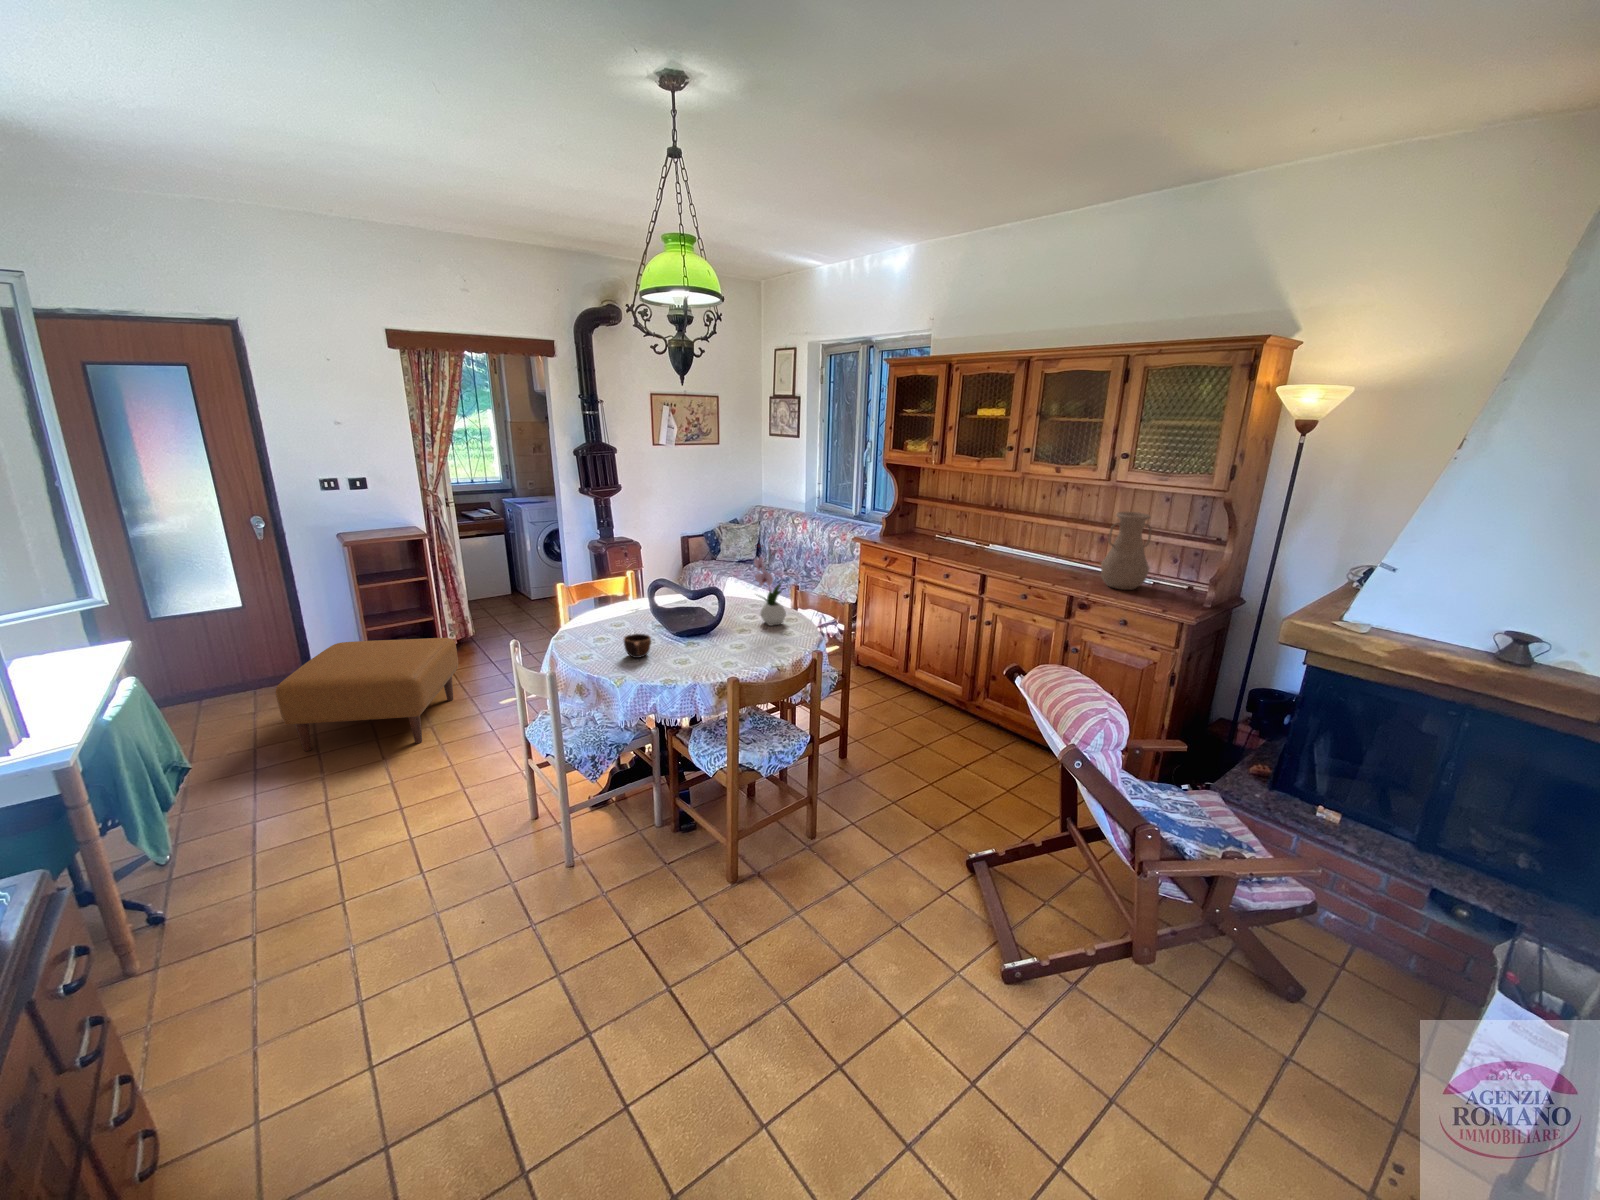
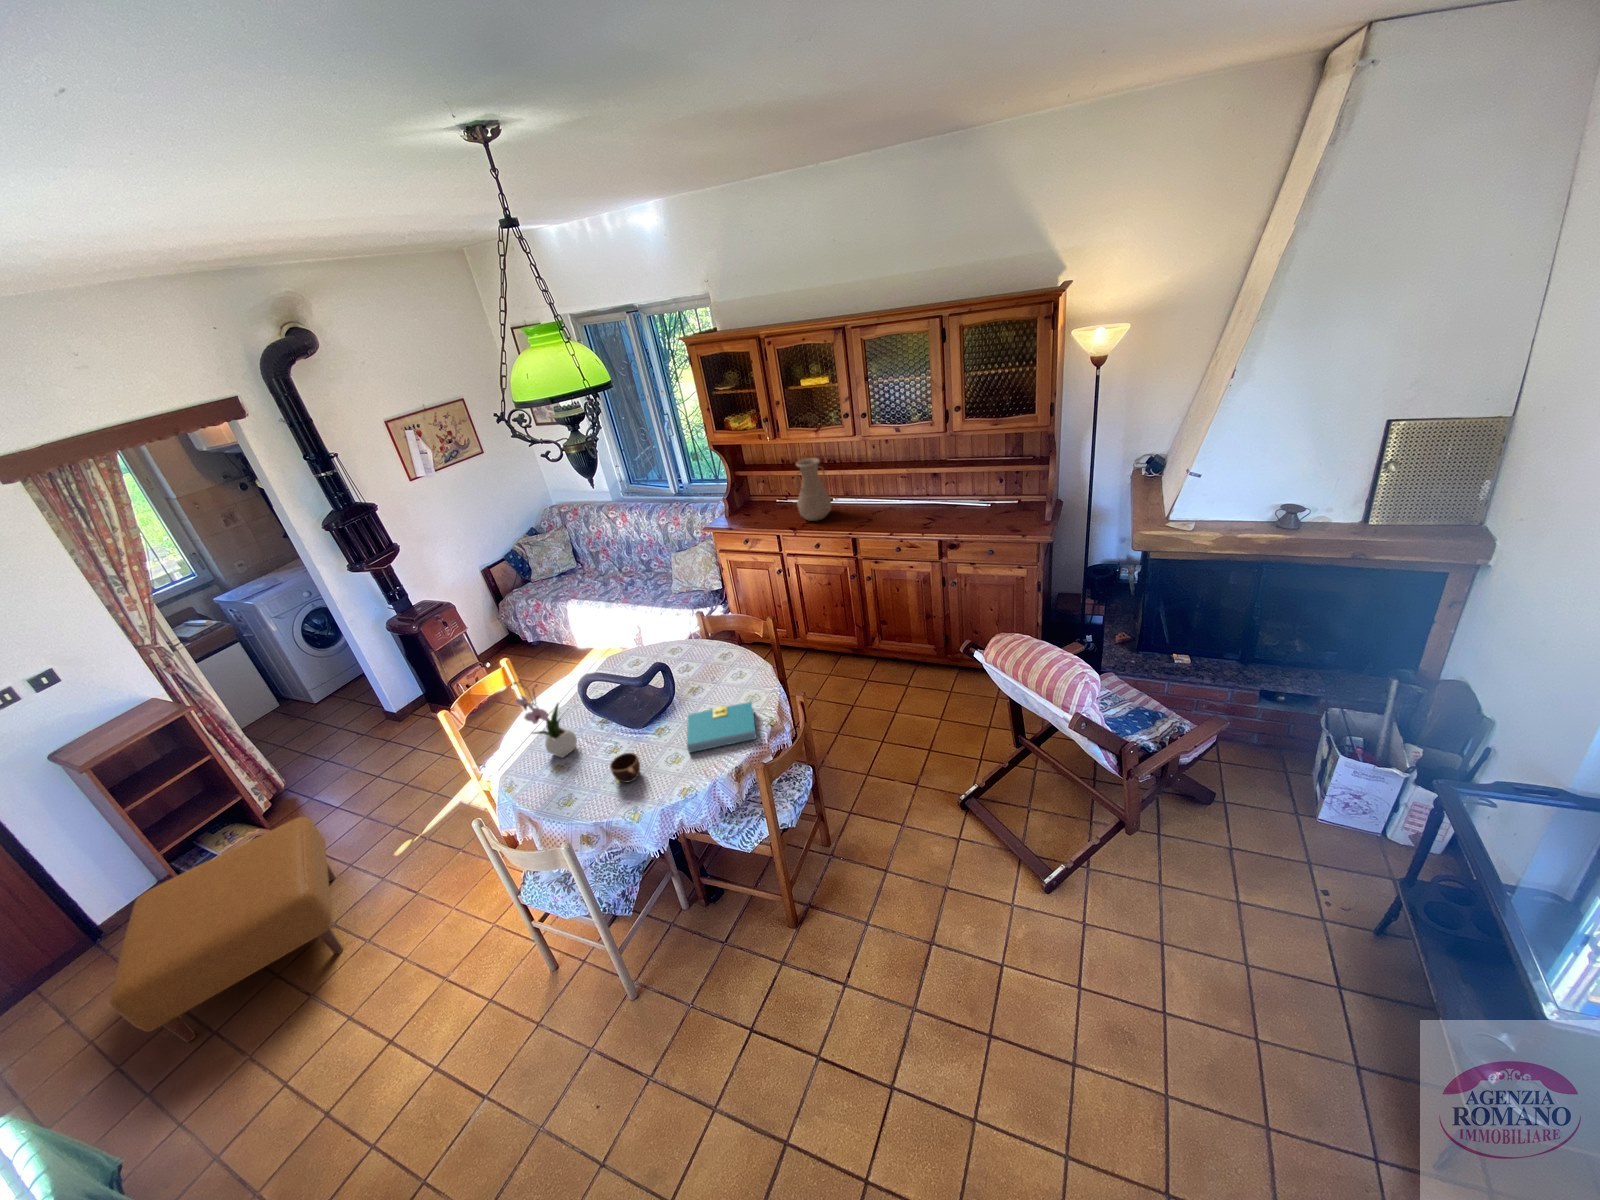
vase: present [1101,512,1151,590] -> present [795,458,831,521]
flower arrangement: present [754,545,786,626] -> present [514,681,577,758]
book: none [694,633,774,668] -> present [687,702,756,752]

